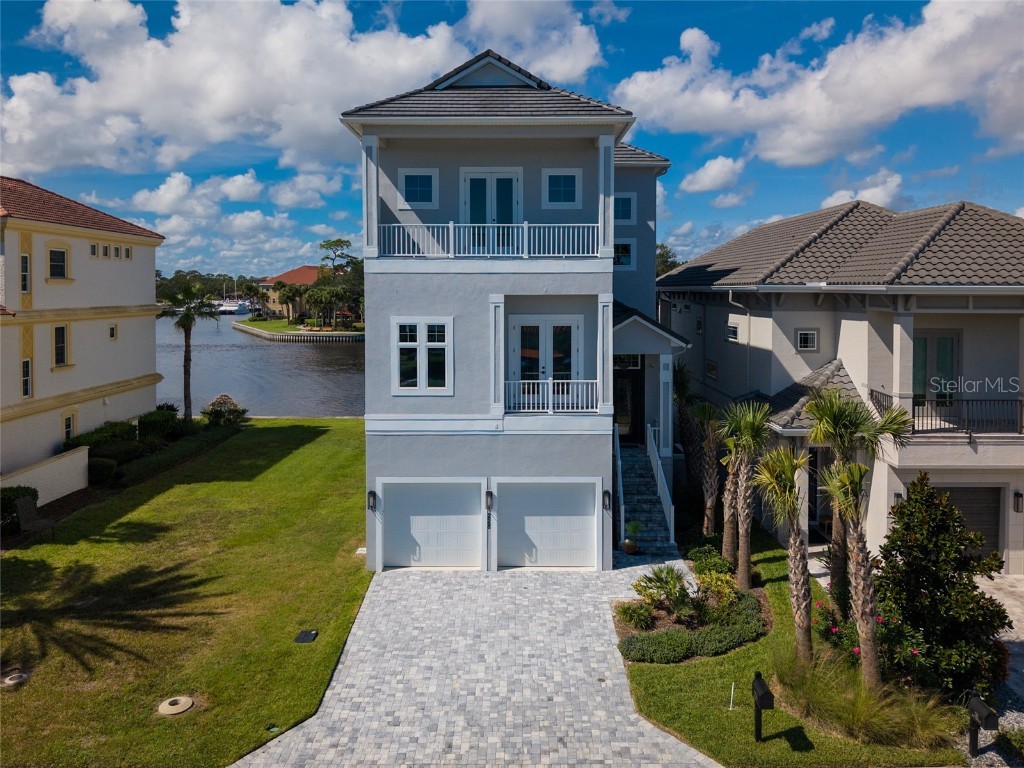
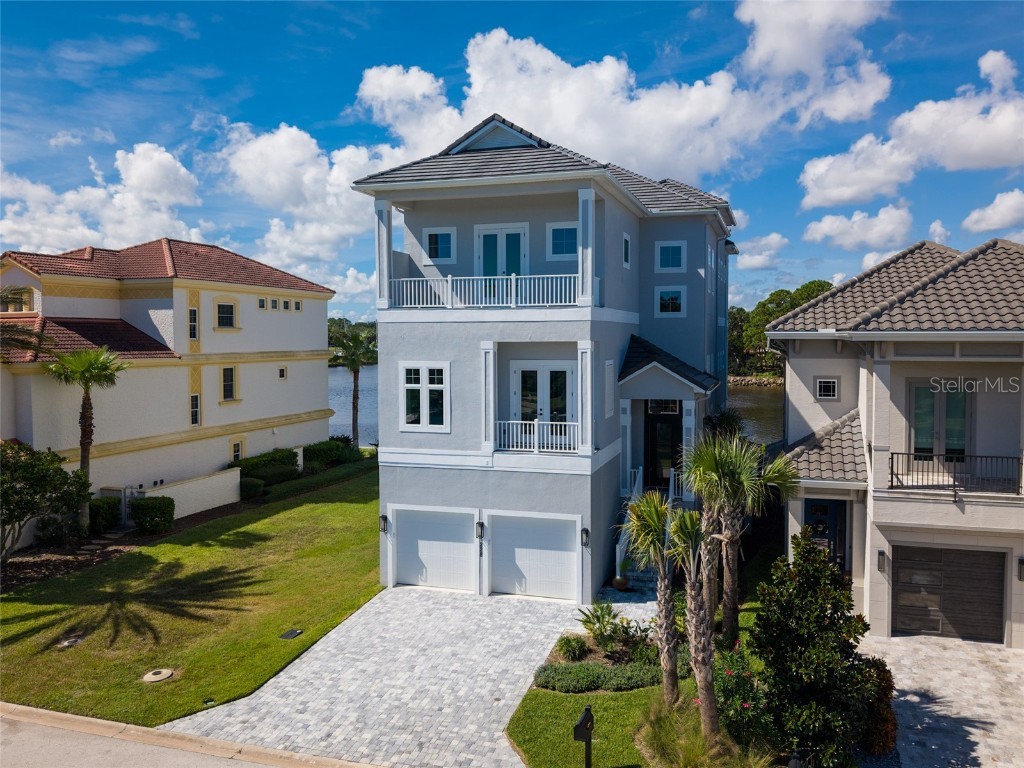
chair: present [14,496,55,545] -> none [131,502,161,542]

